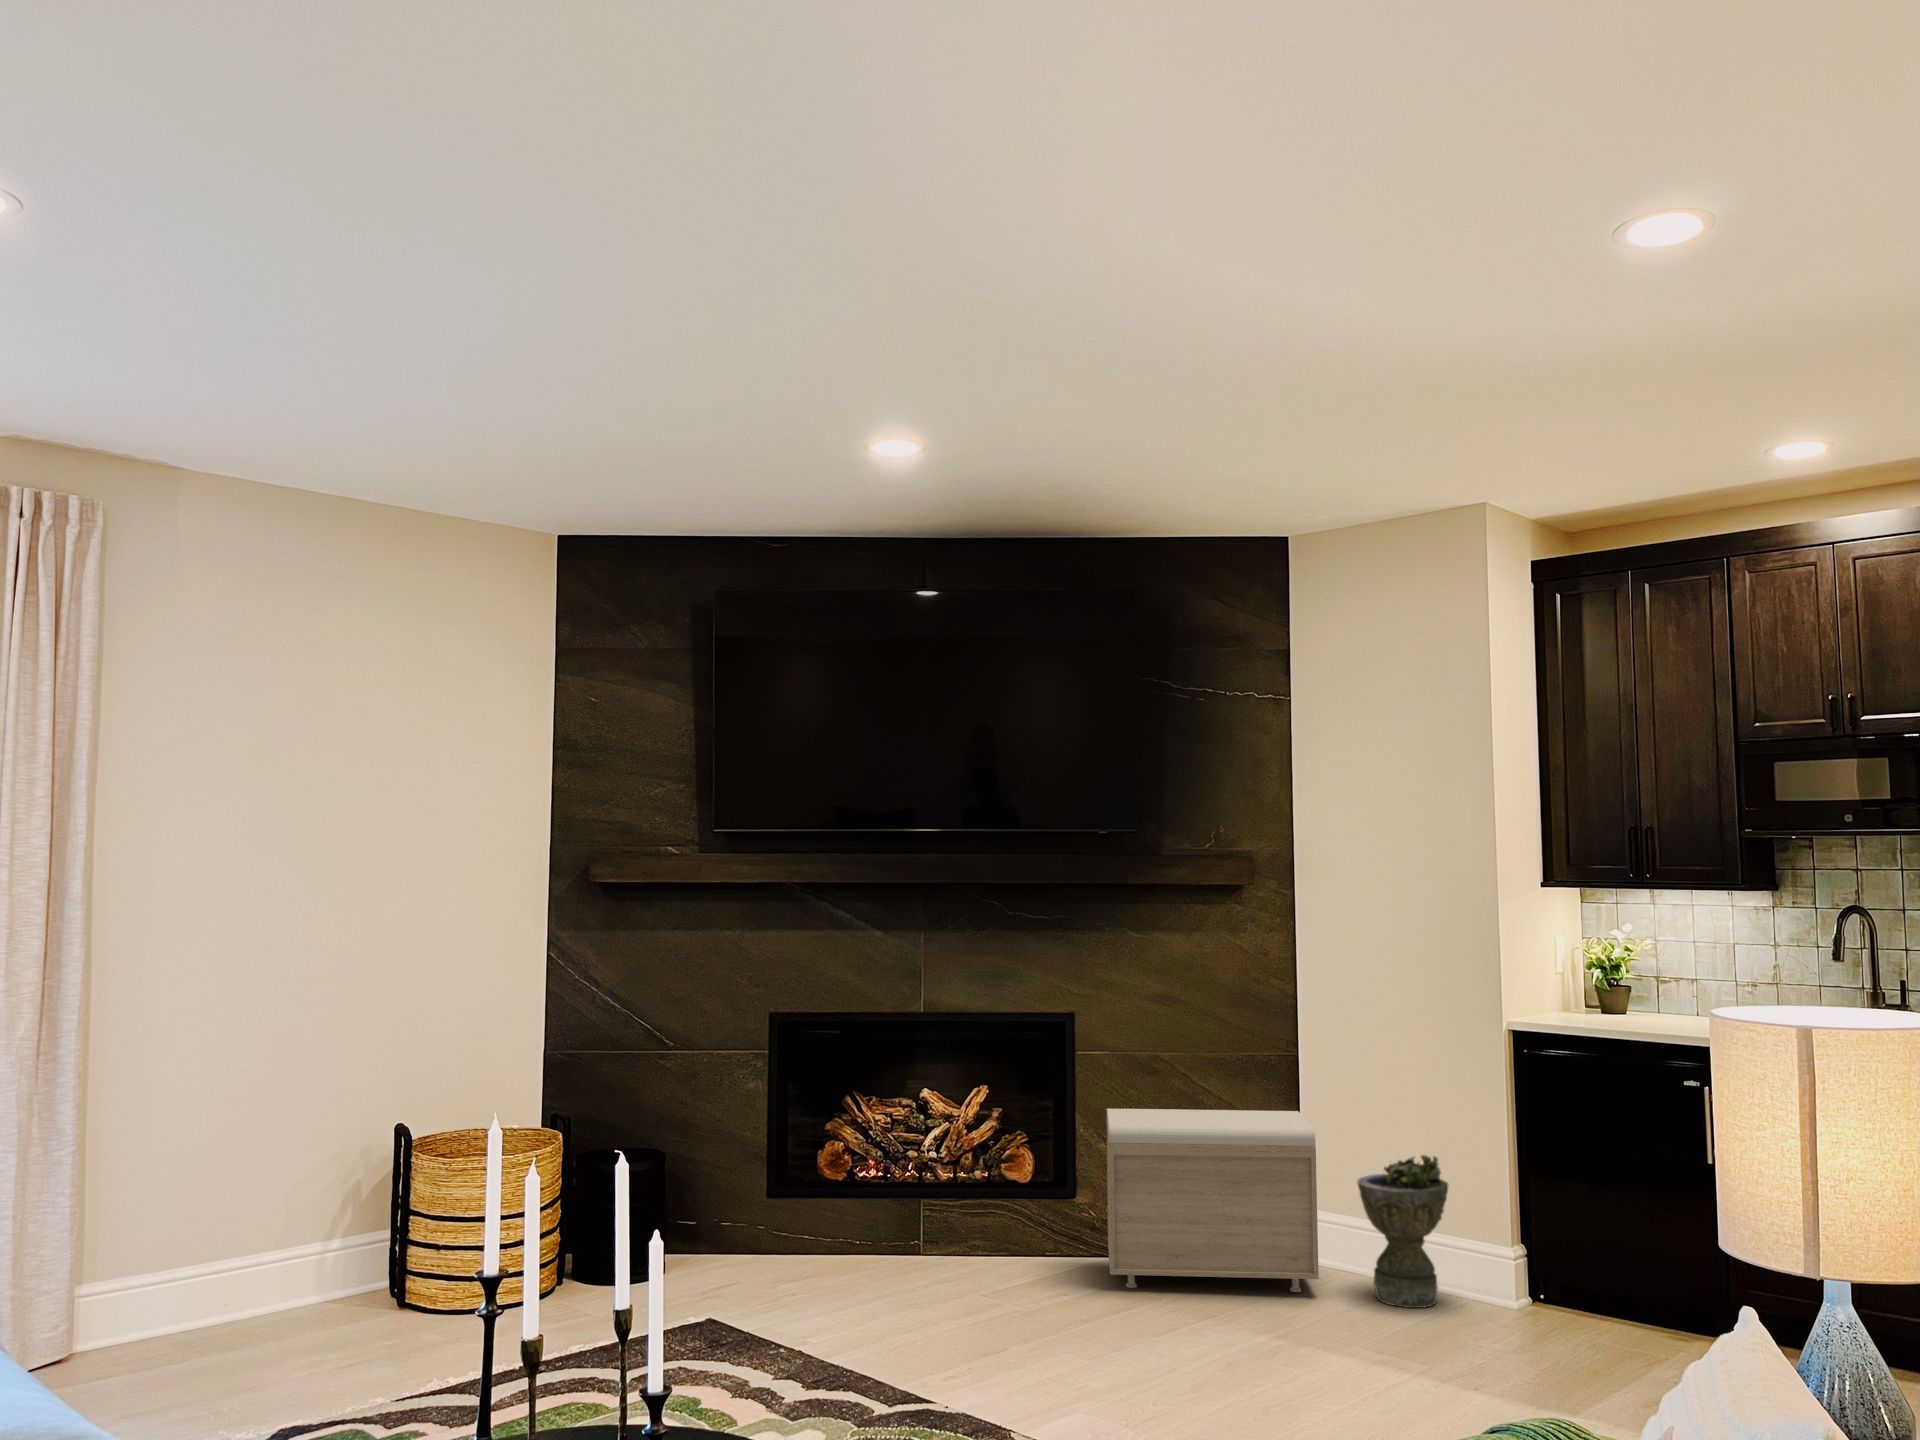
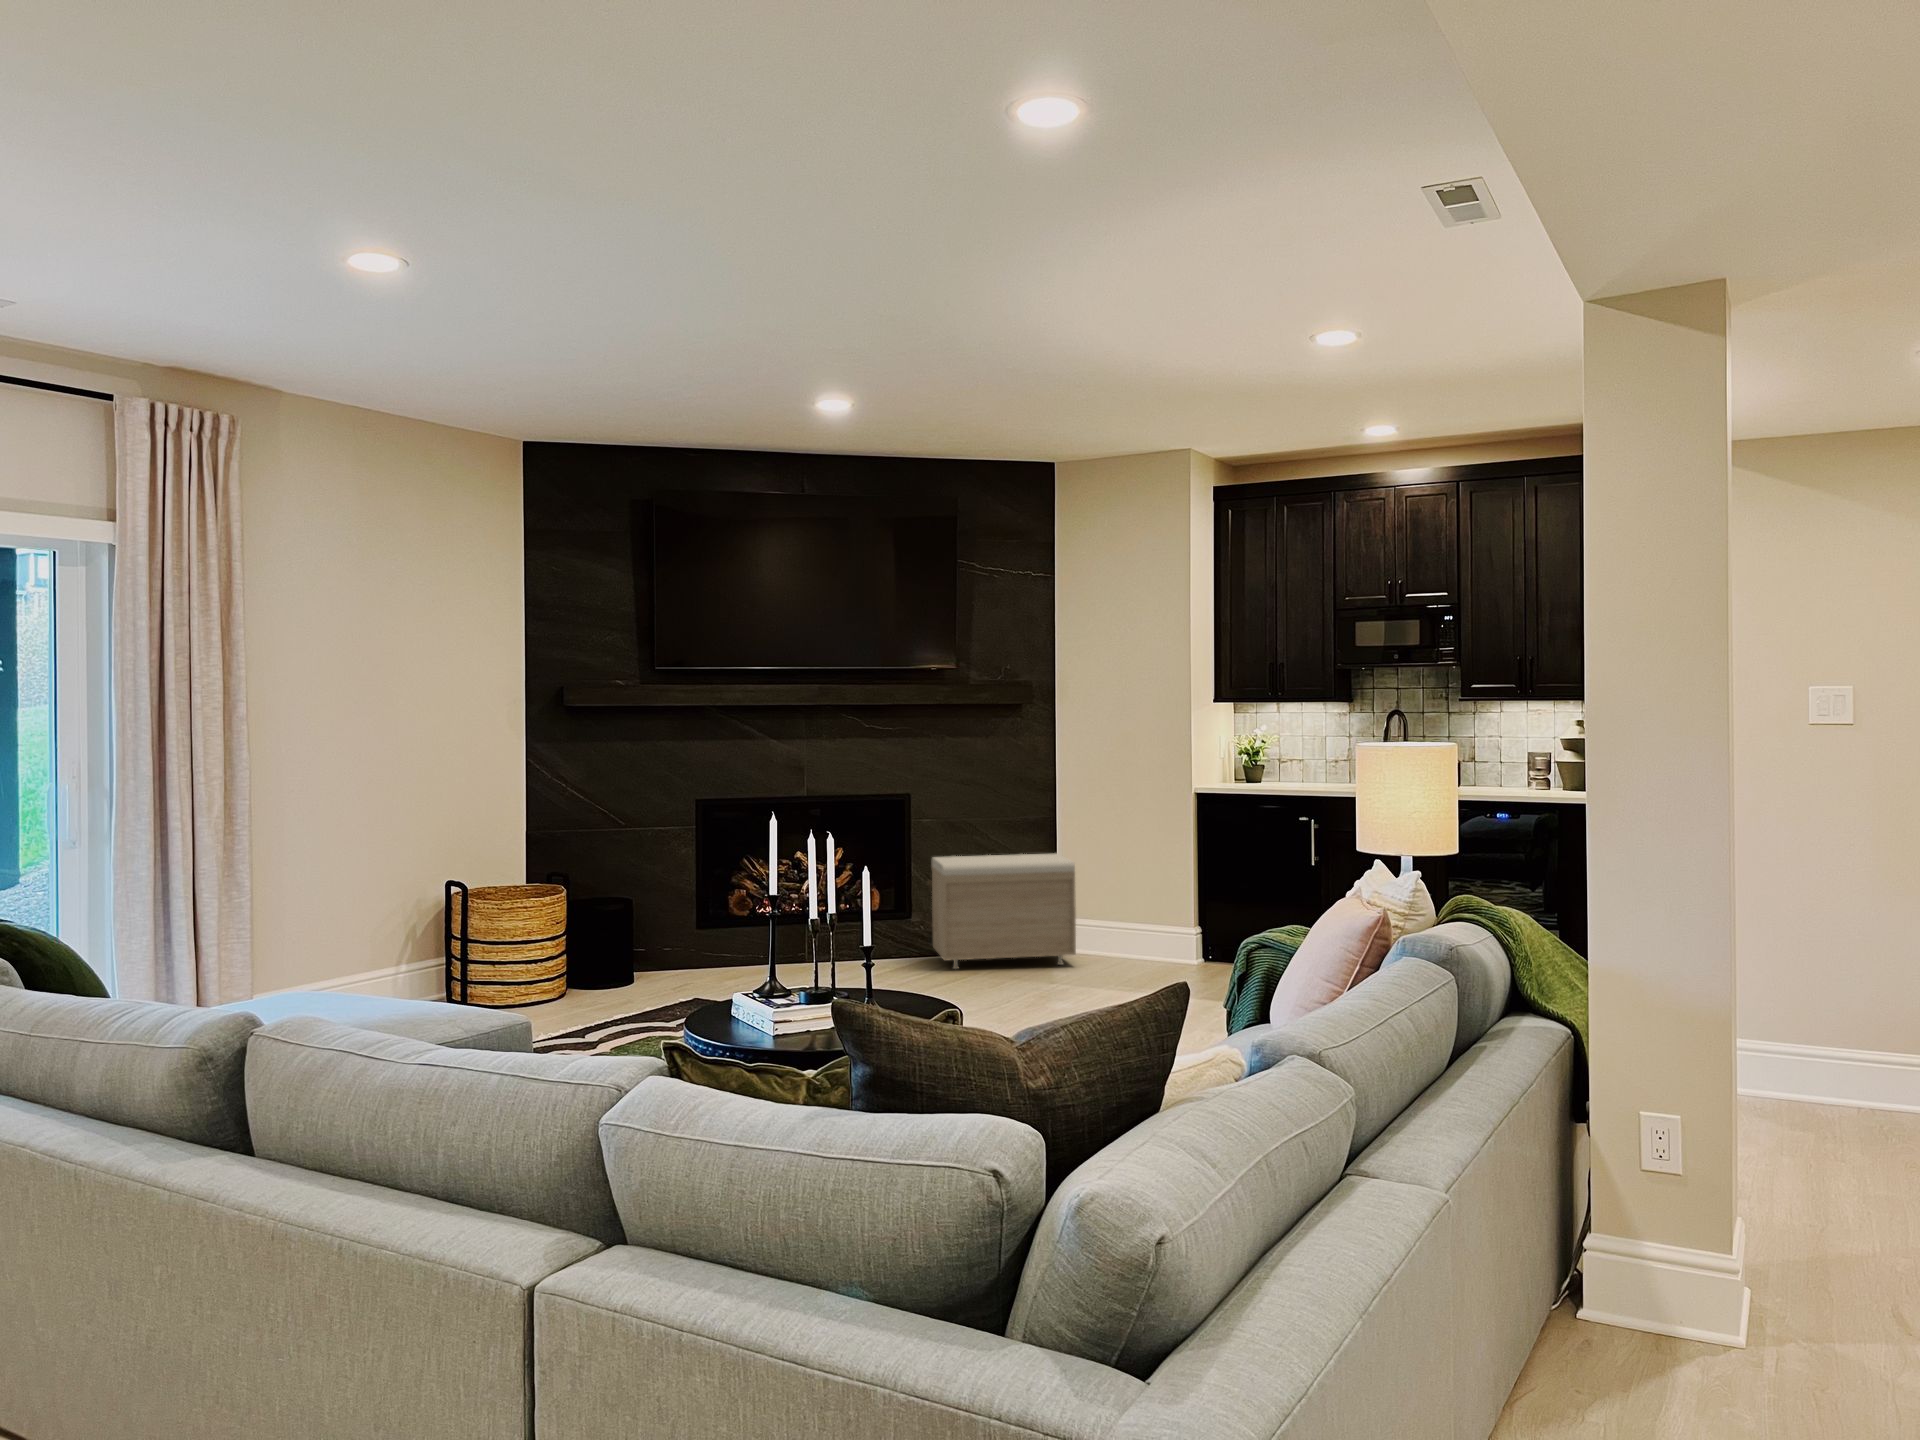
planter: present [1357,1155,1448,1308] -> none [1100,874,1156,968]

